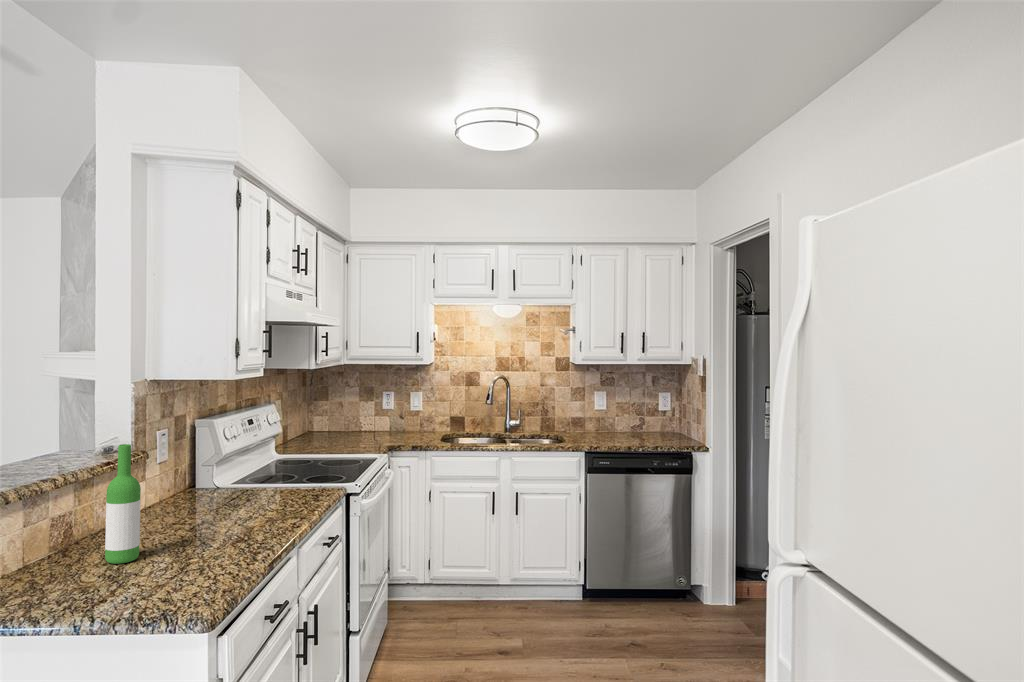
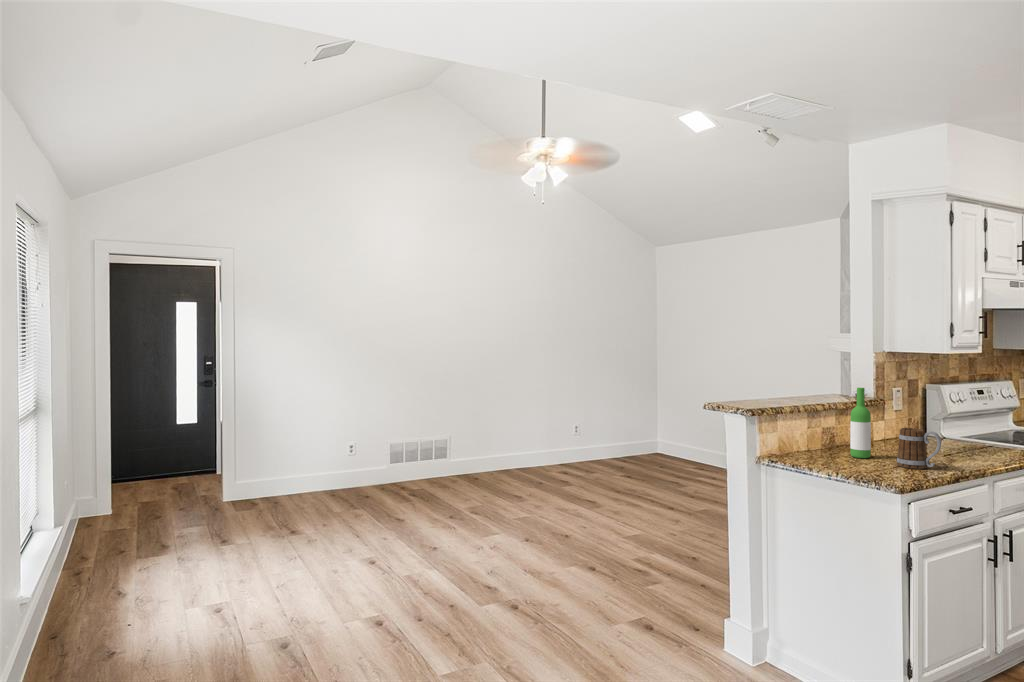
mug: none [185,501,250,568] -> present [897,428,941,469]

